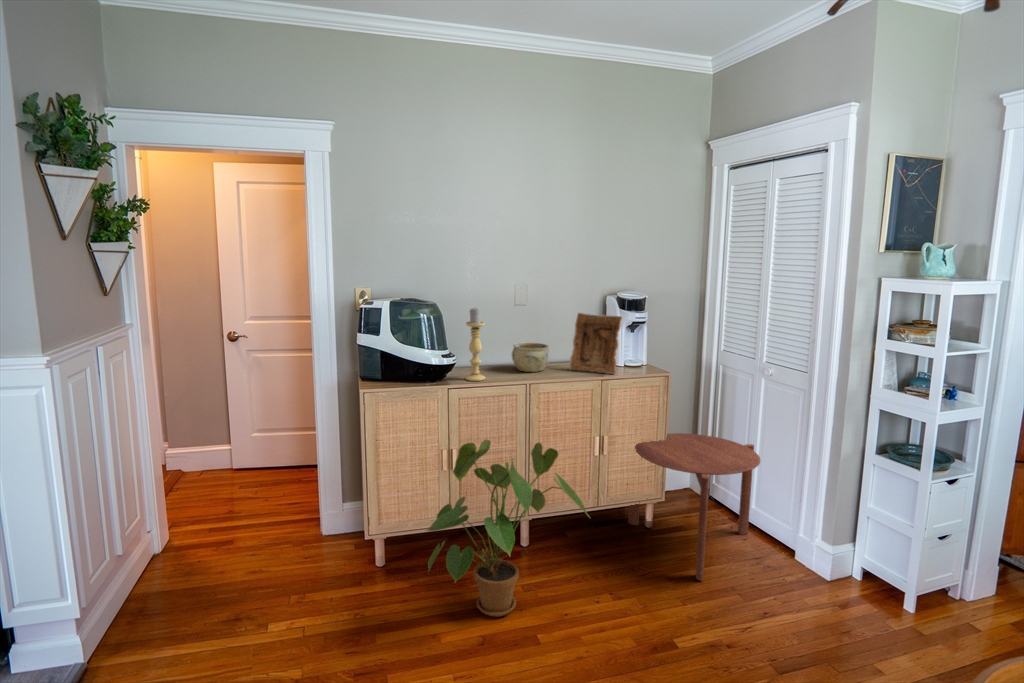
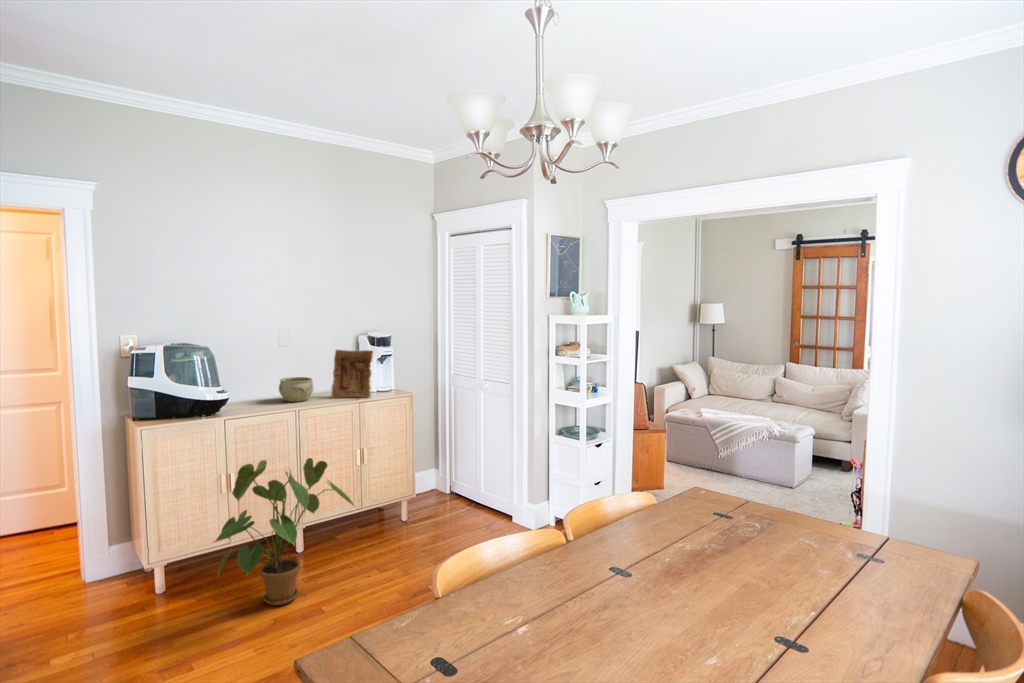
candle holder: present [466,308,485,381] -> none [237,348,257,412]
side table: present [628,433,760,581] -> none [387,441,483,548]

